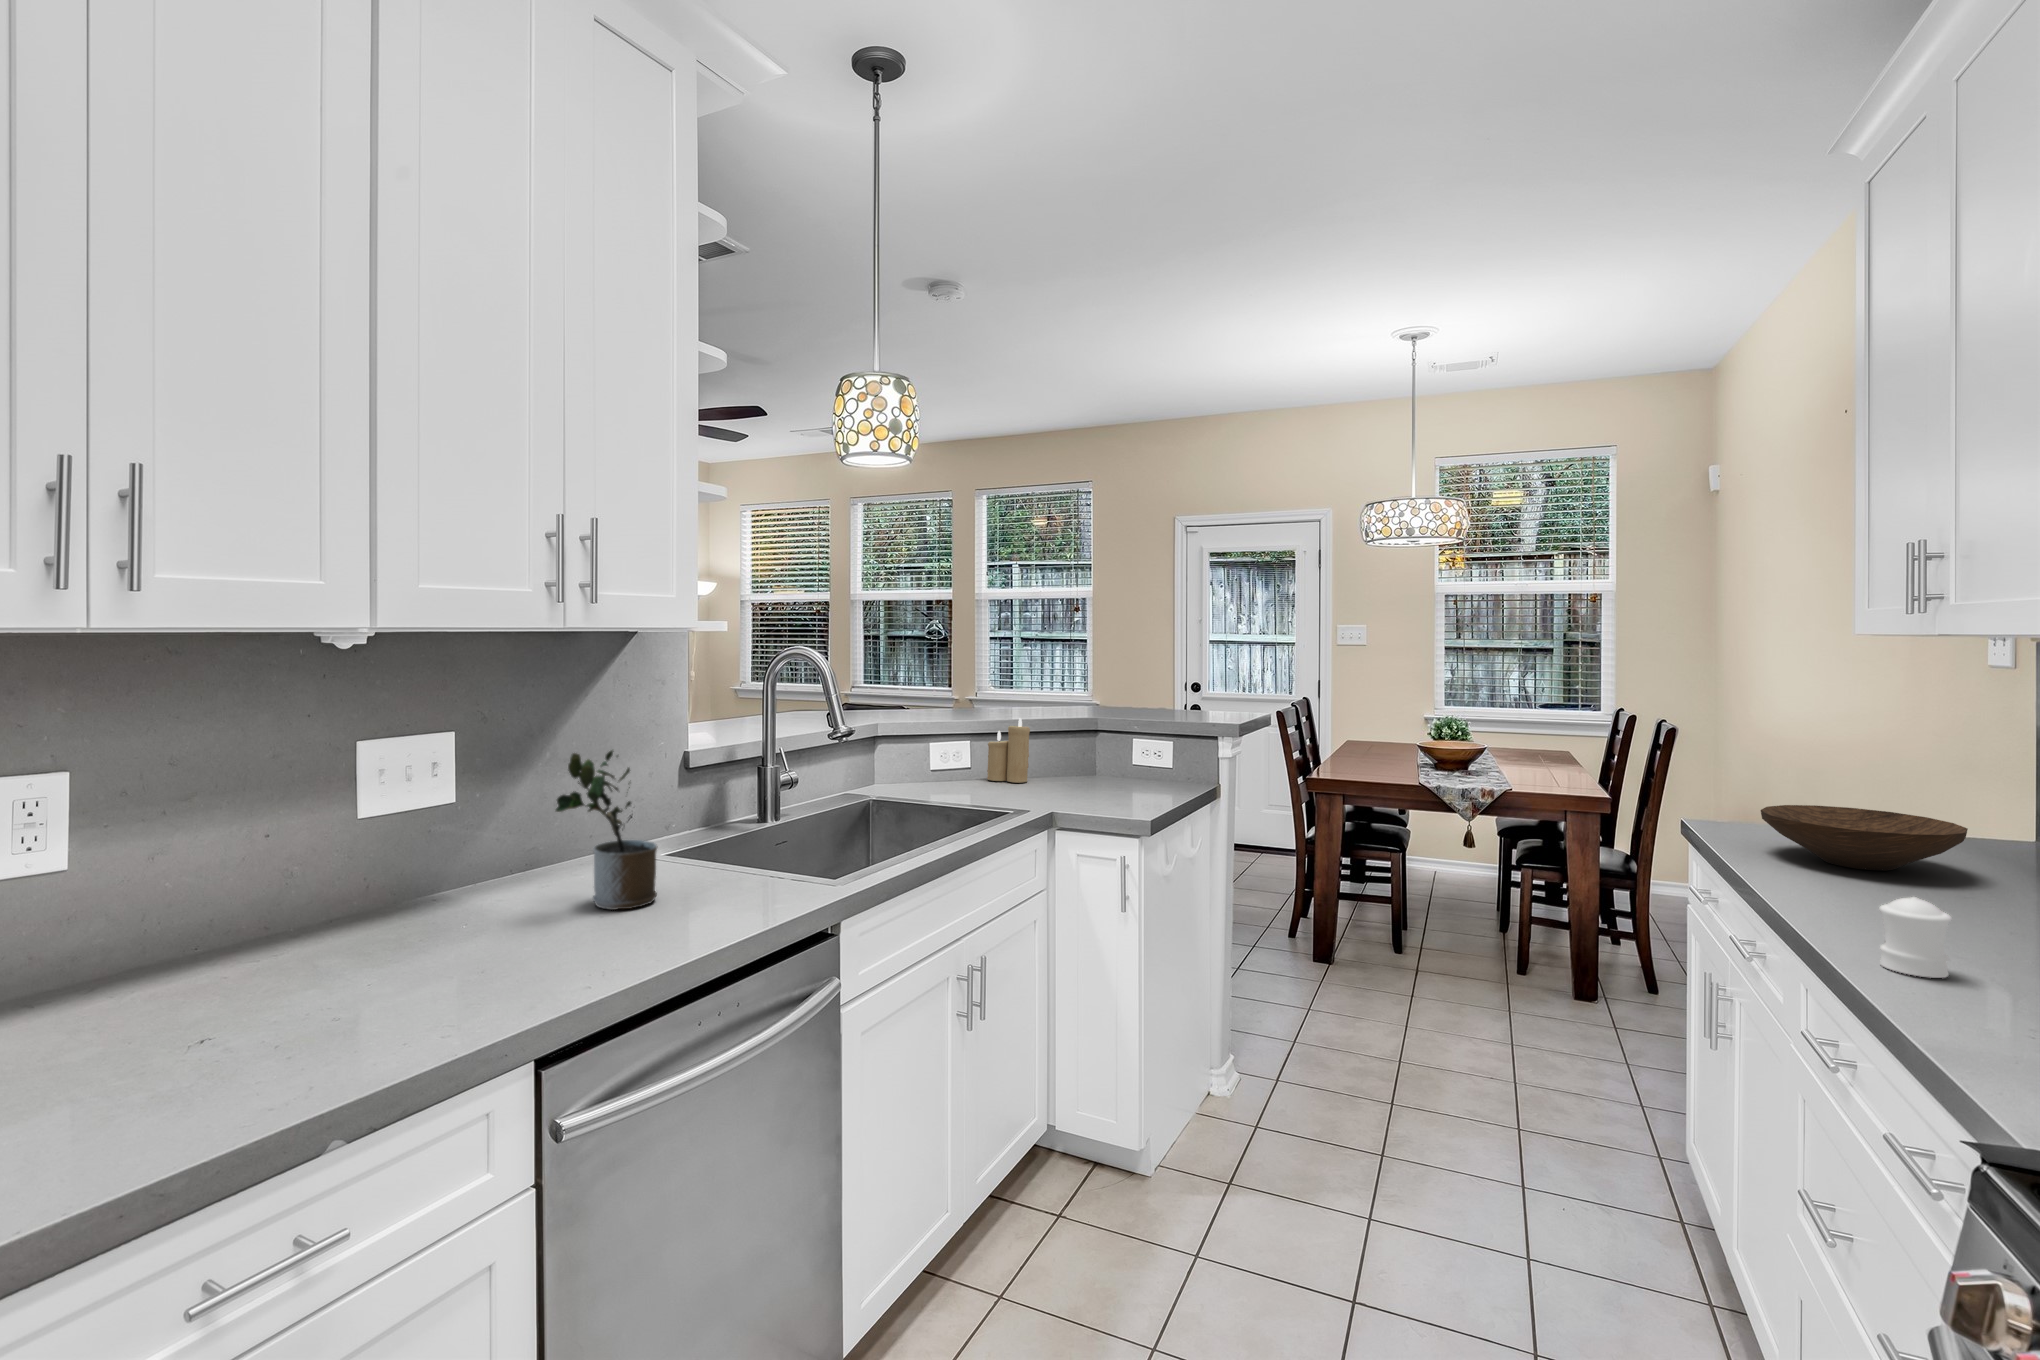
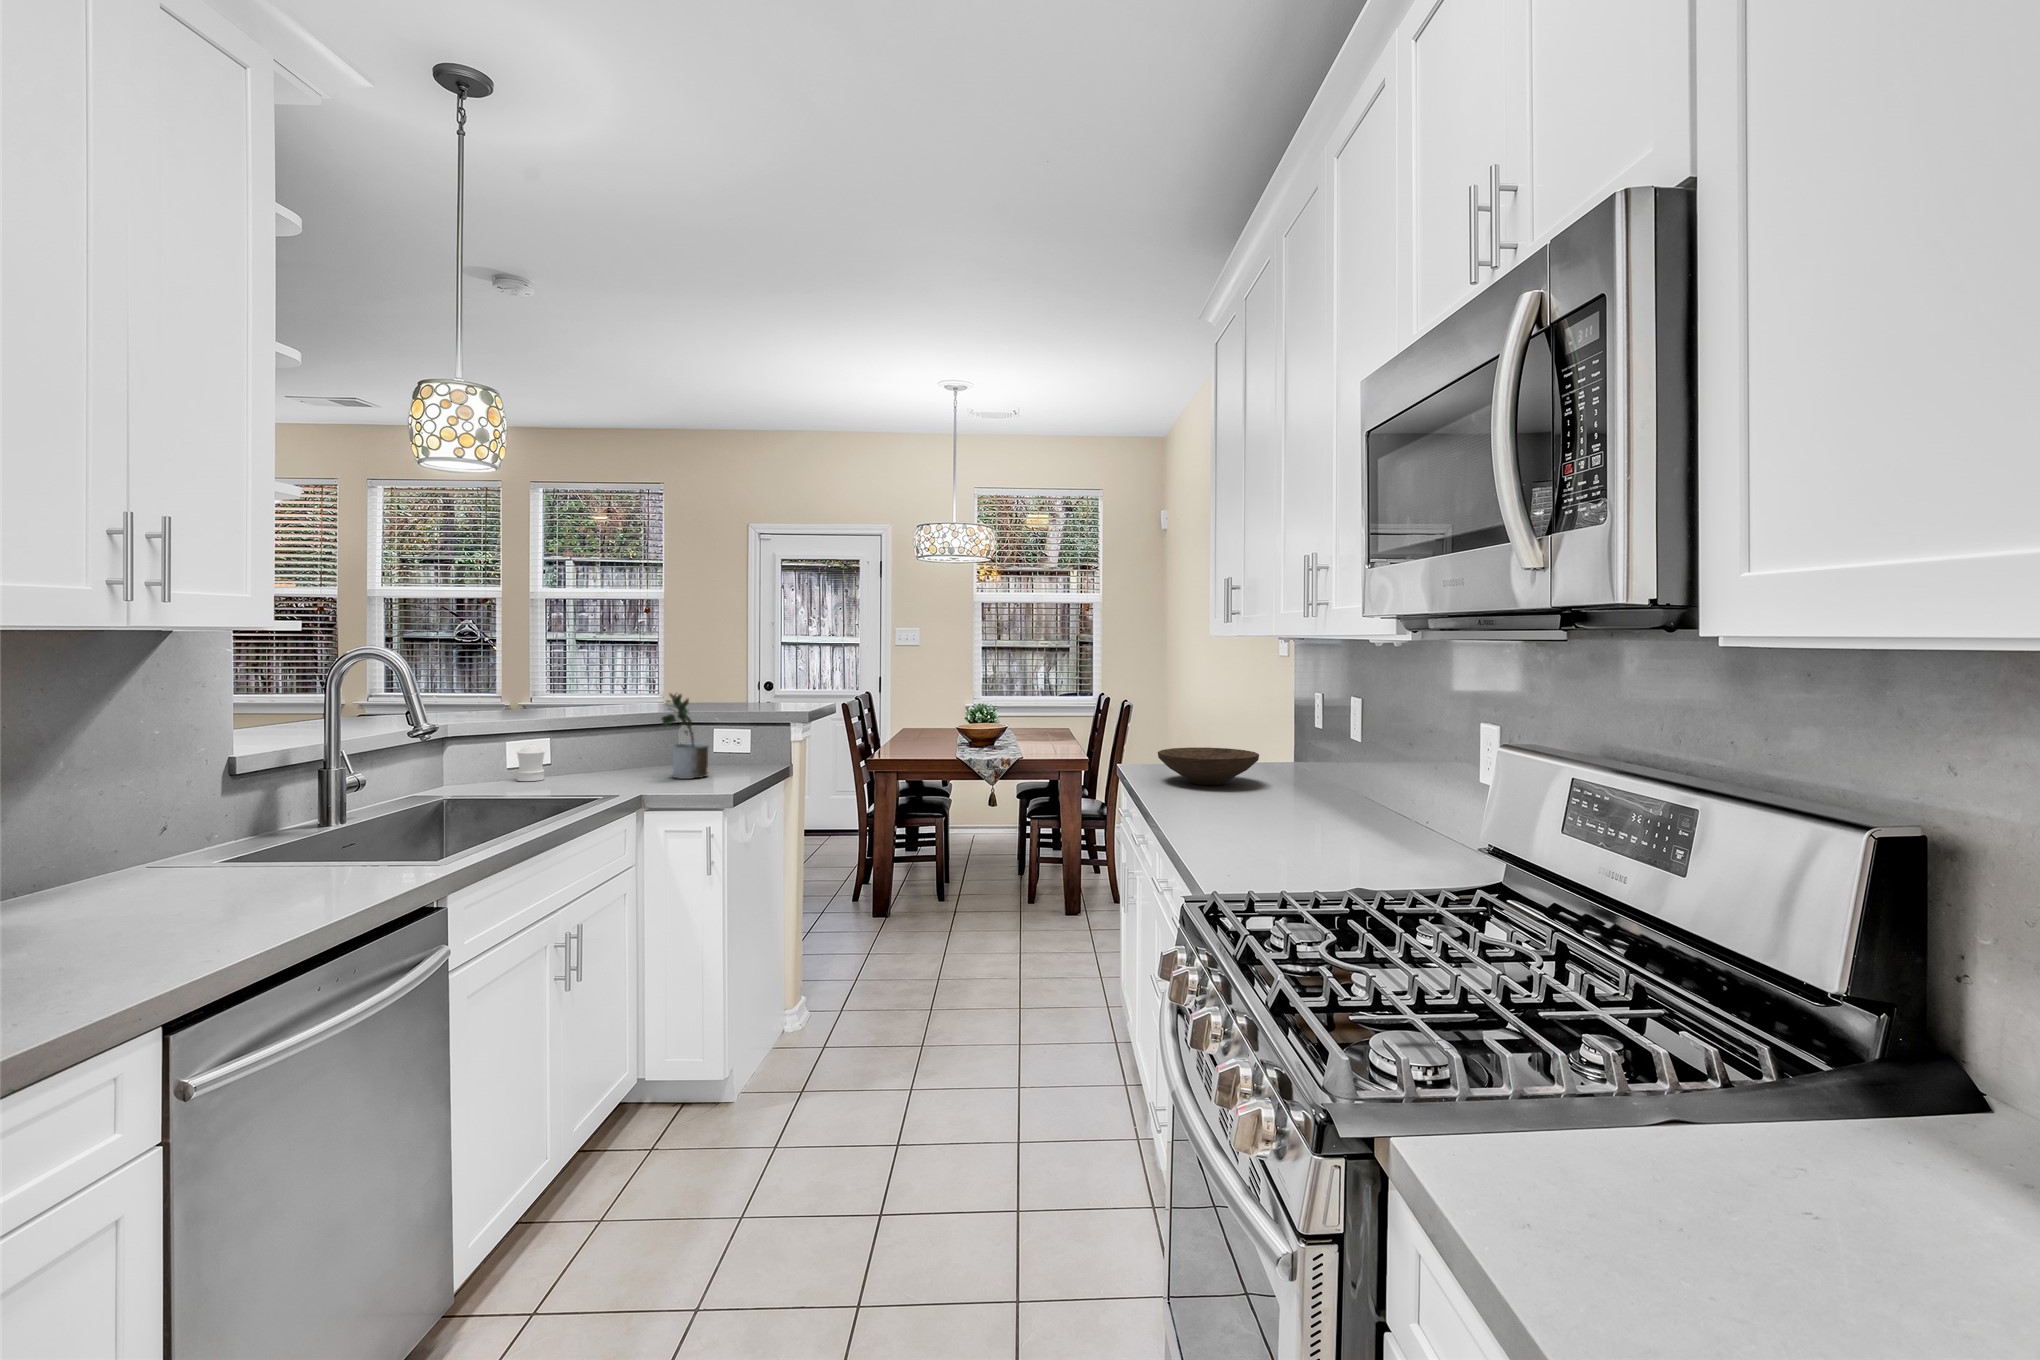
candle: present [987,718,1030,783] -> none [566,713,611,774]
potted plant: present [556,750,657,910] -> present [661,694,708,779]
salt shaker: present [1879,897,1952,978] -> present [517,744,545,781]

